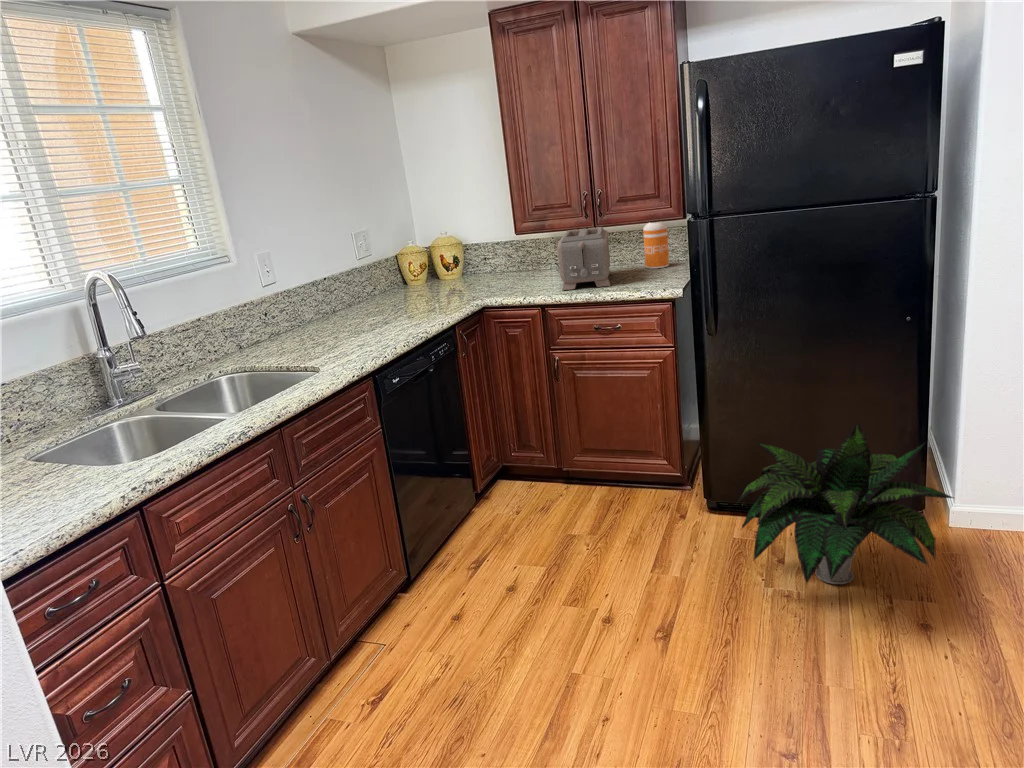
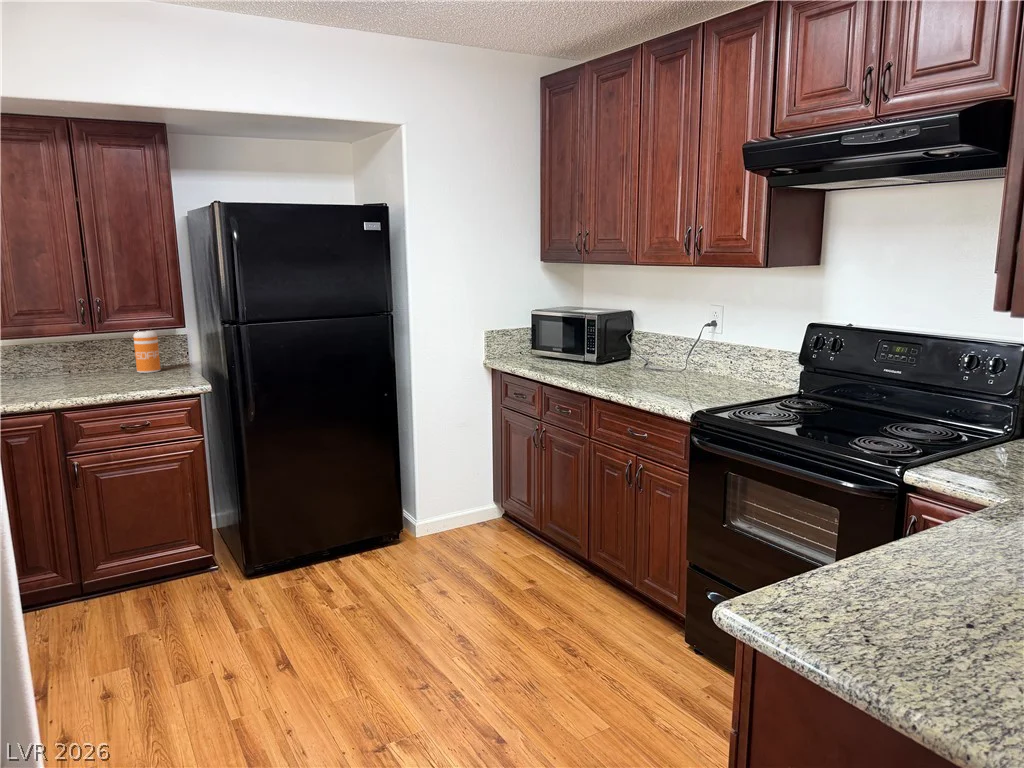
toaster: present [558,227,611,290] -> none [50,333,127,394]
potted plant: present [738,422,954,584] -> none [301,467,447,592]

